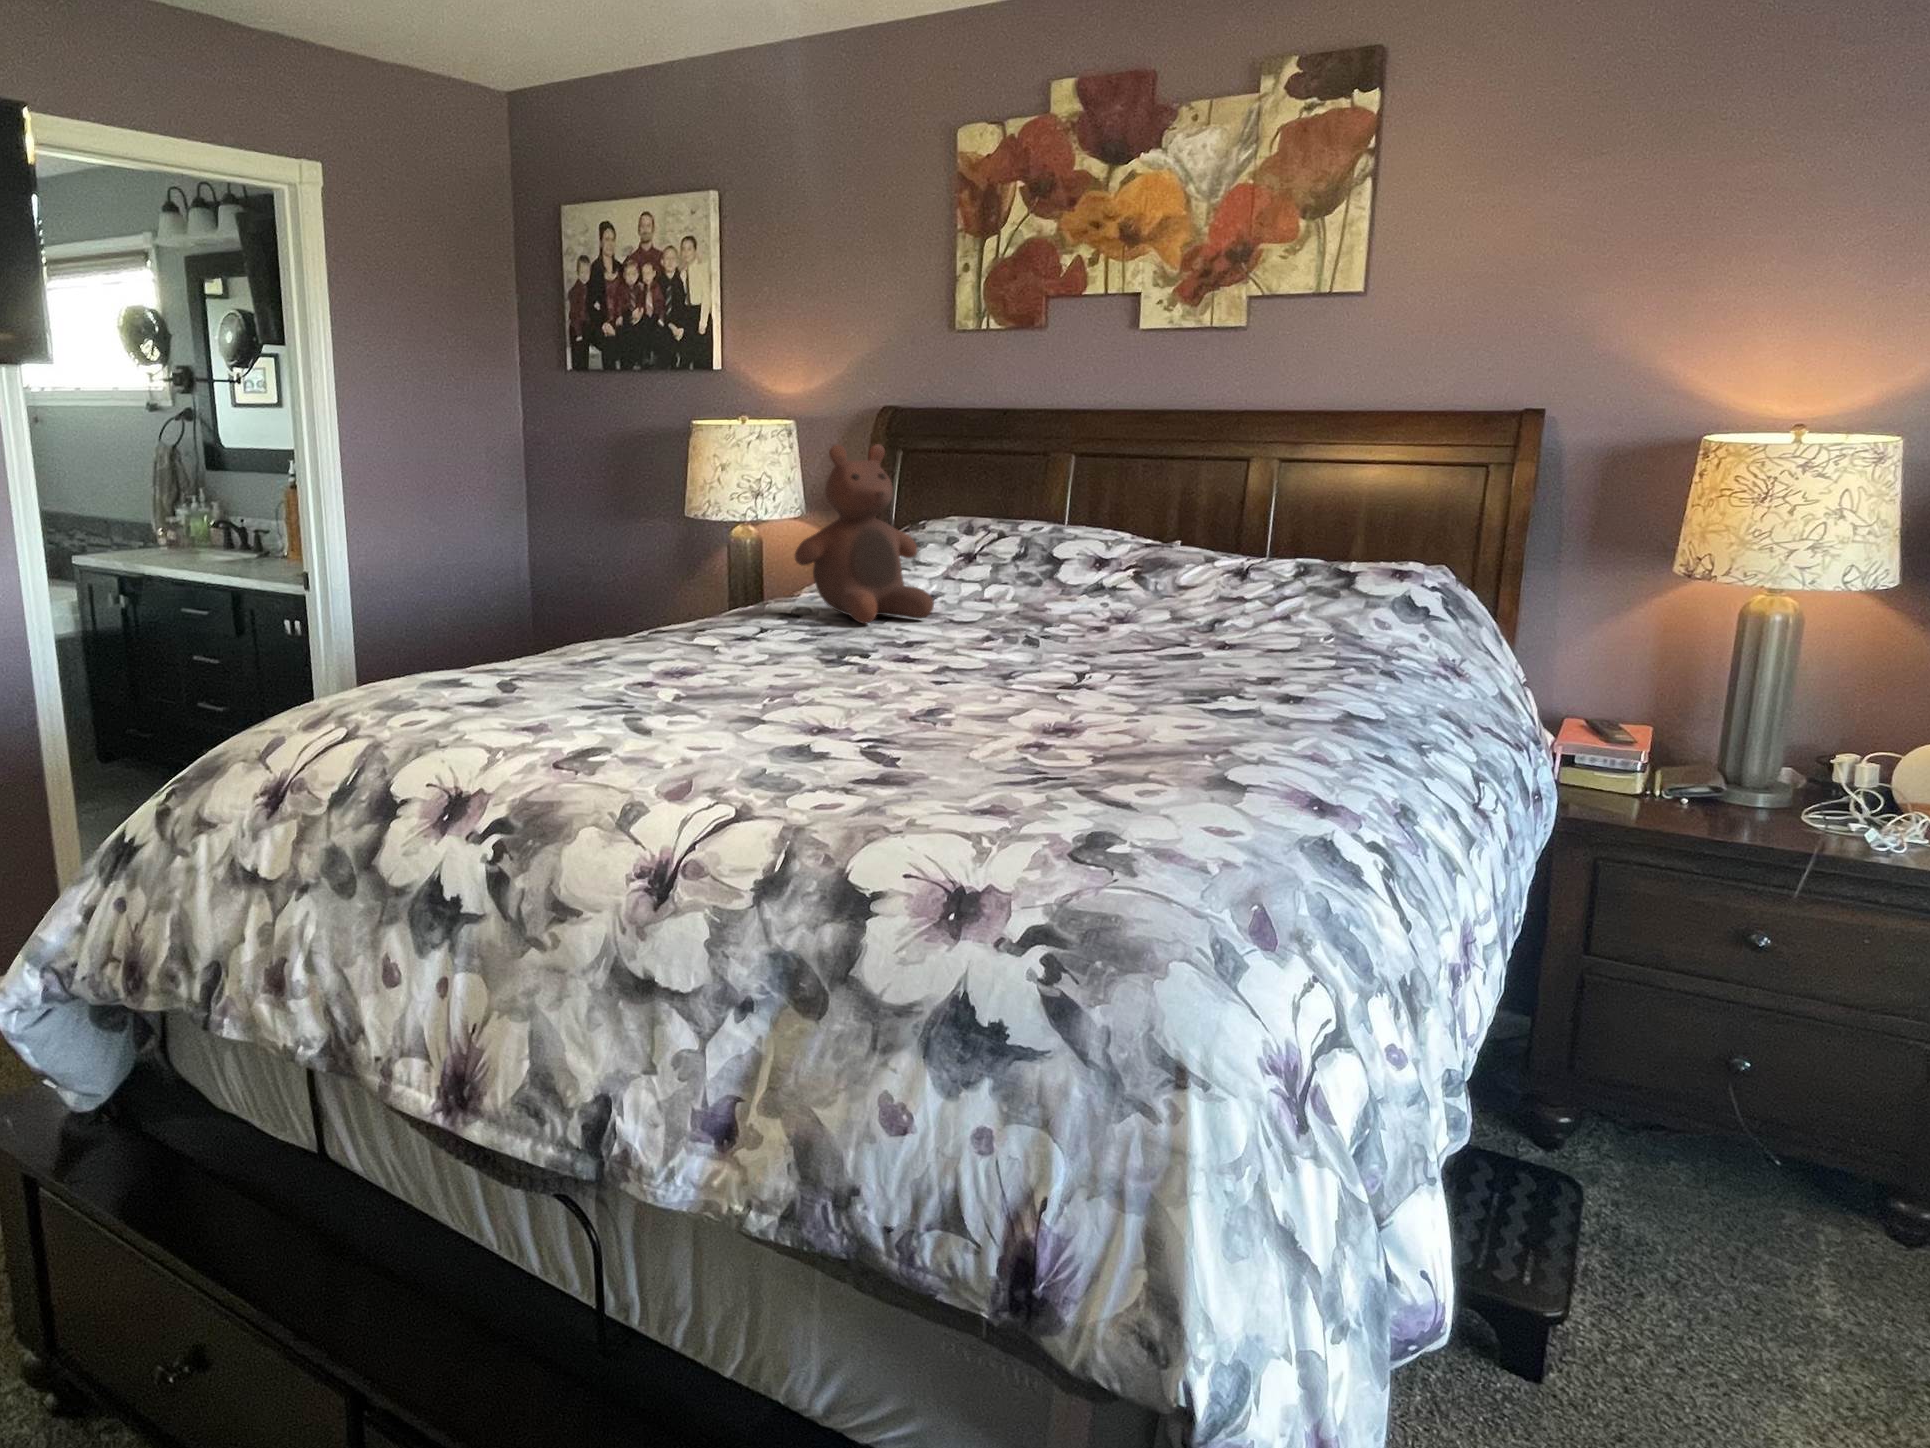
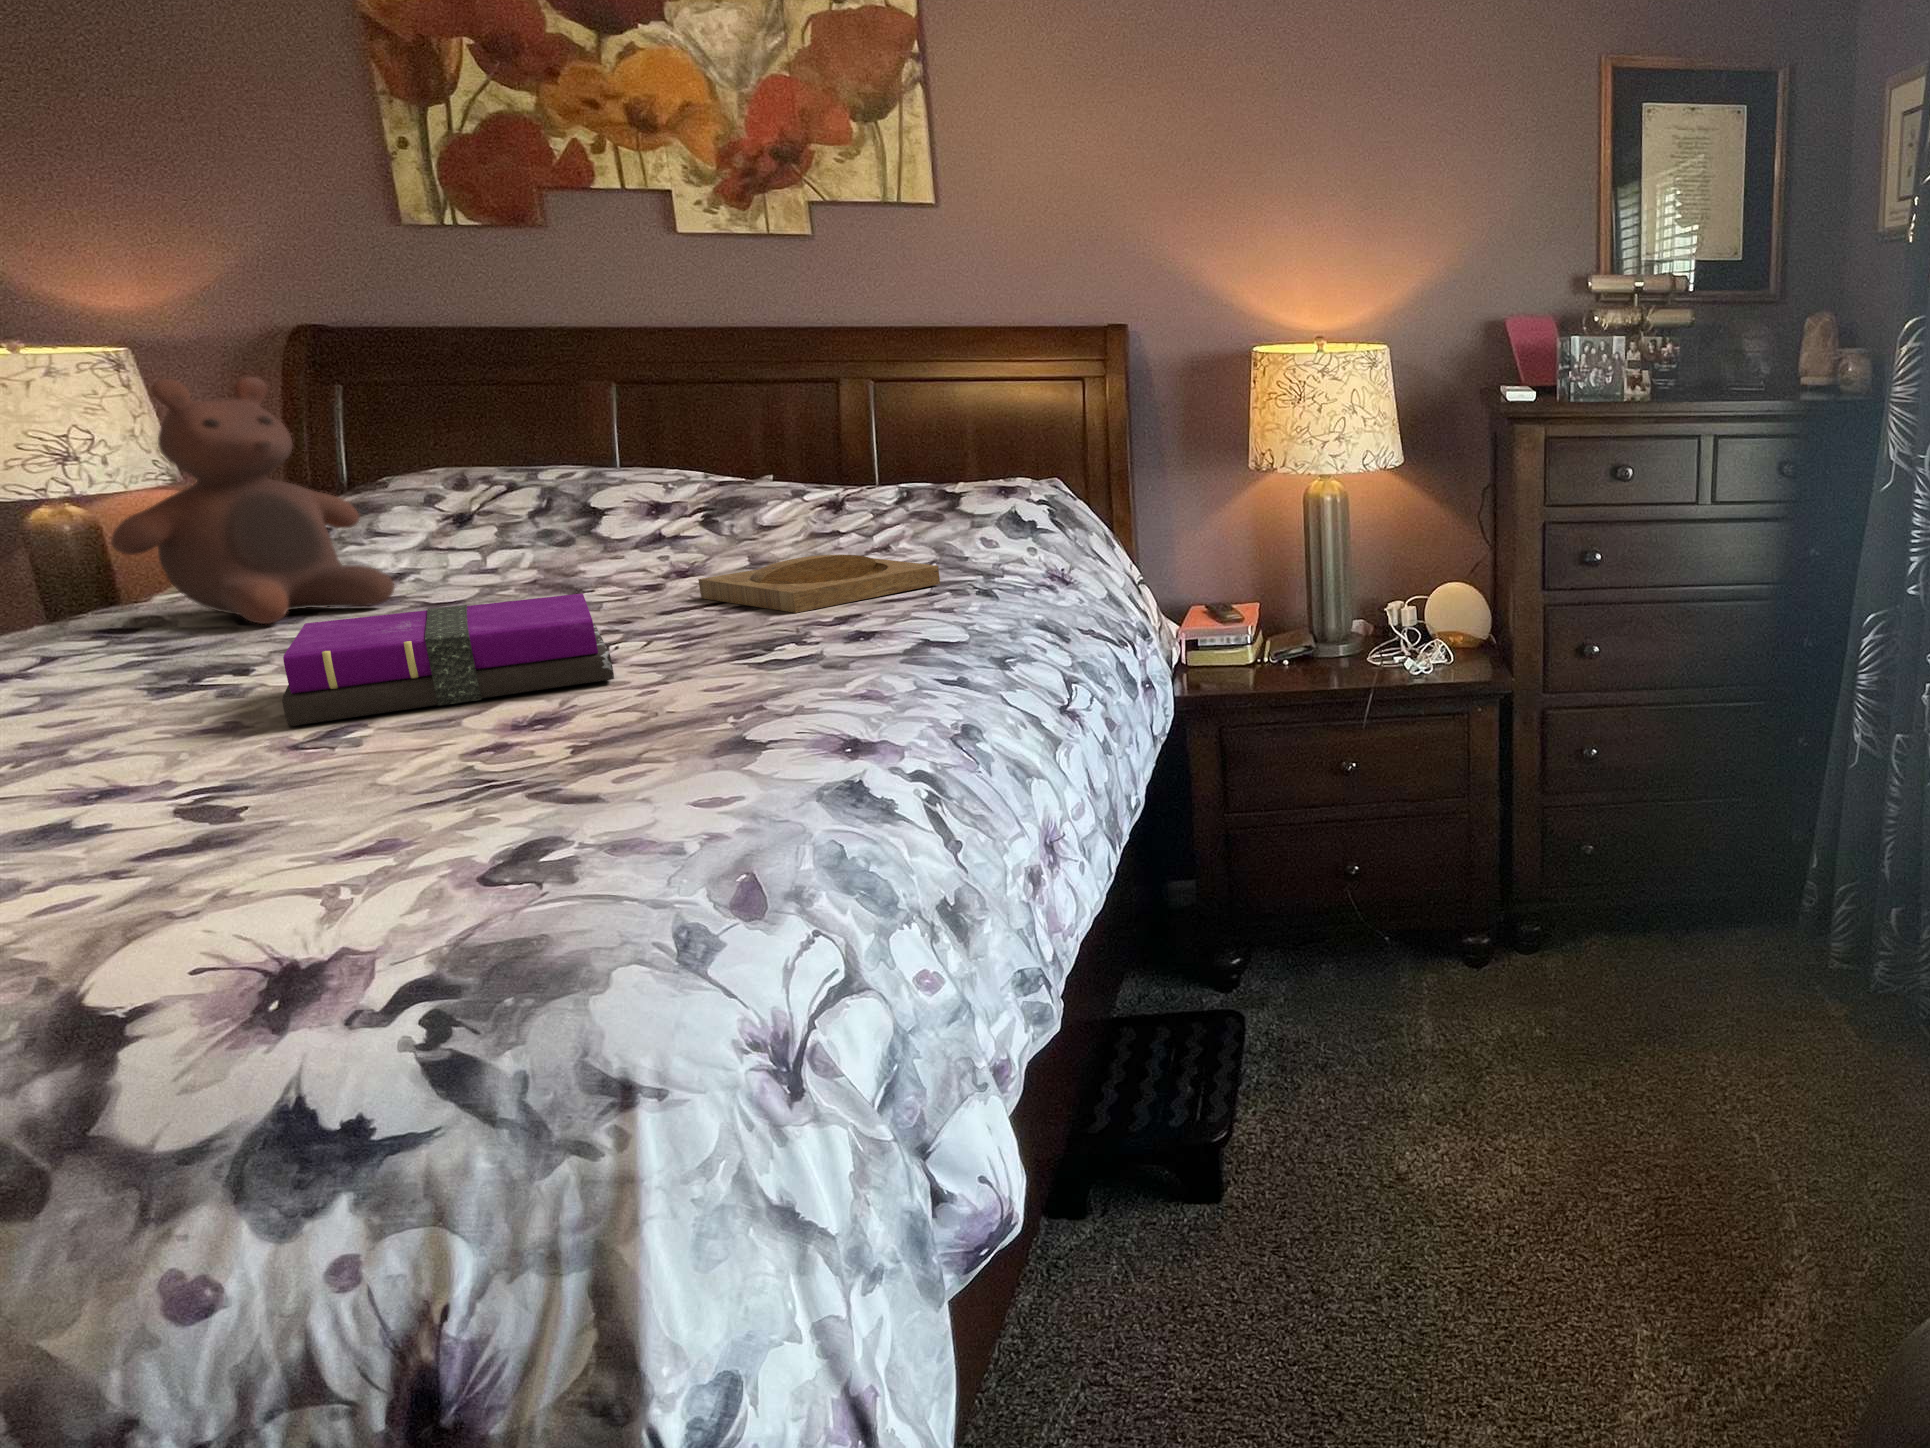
tray: none [1138,619,1342,669] -> present [698,555,940,613]
notebook: none [903,628,1103,706] -> present [282,593,614,727]

